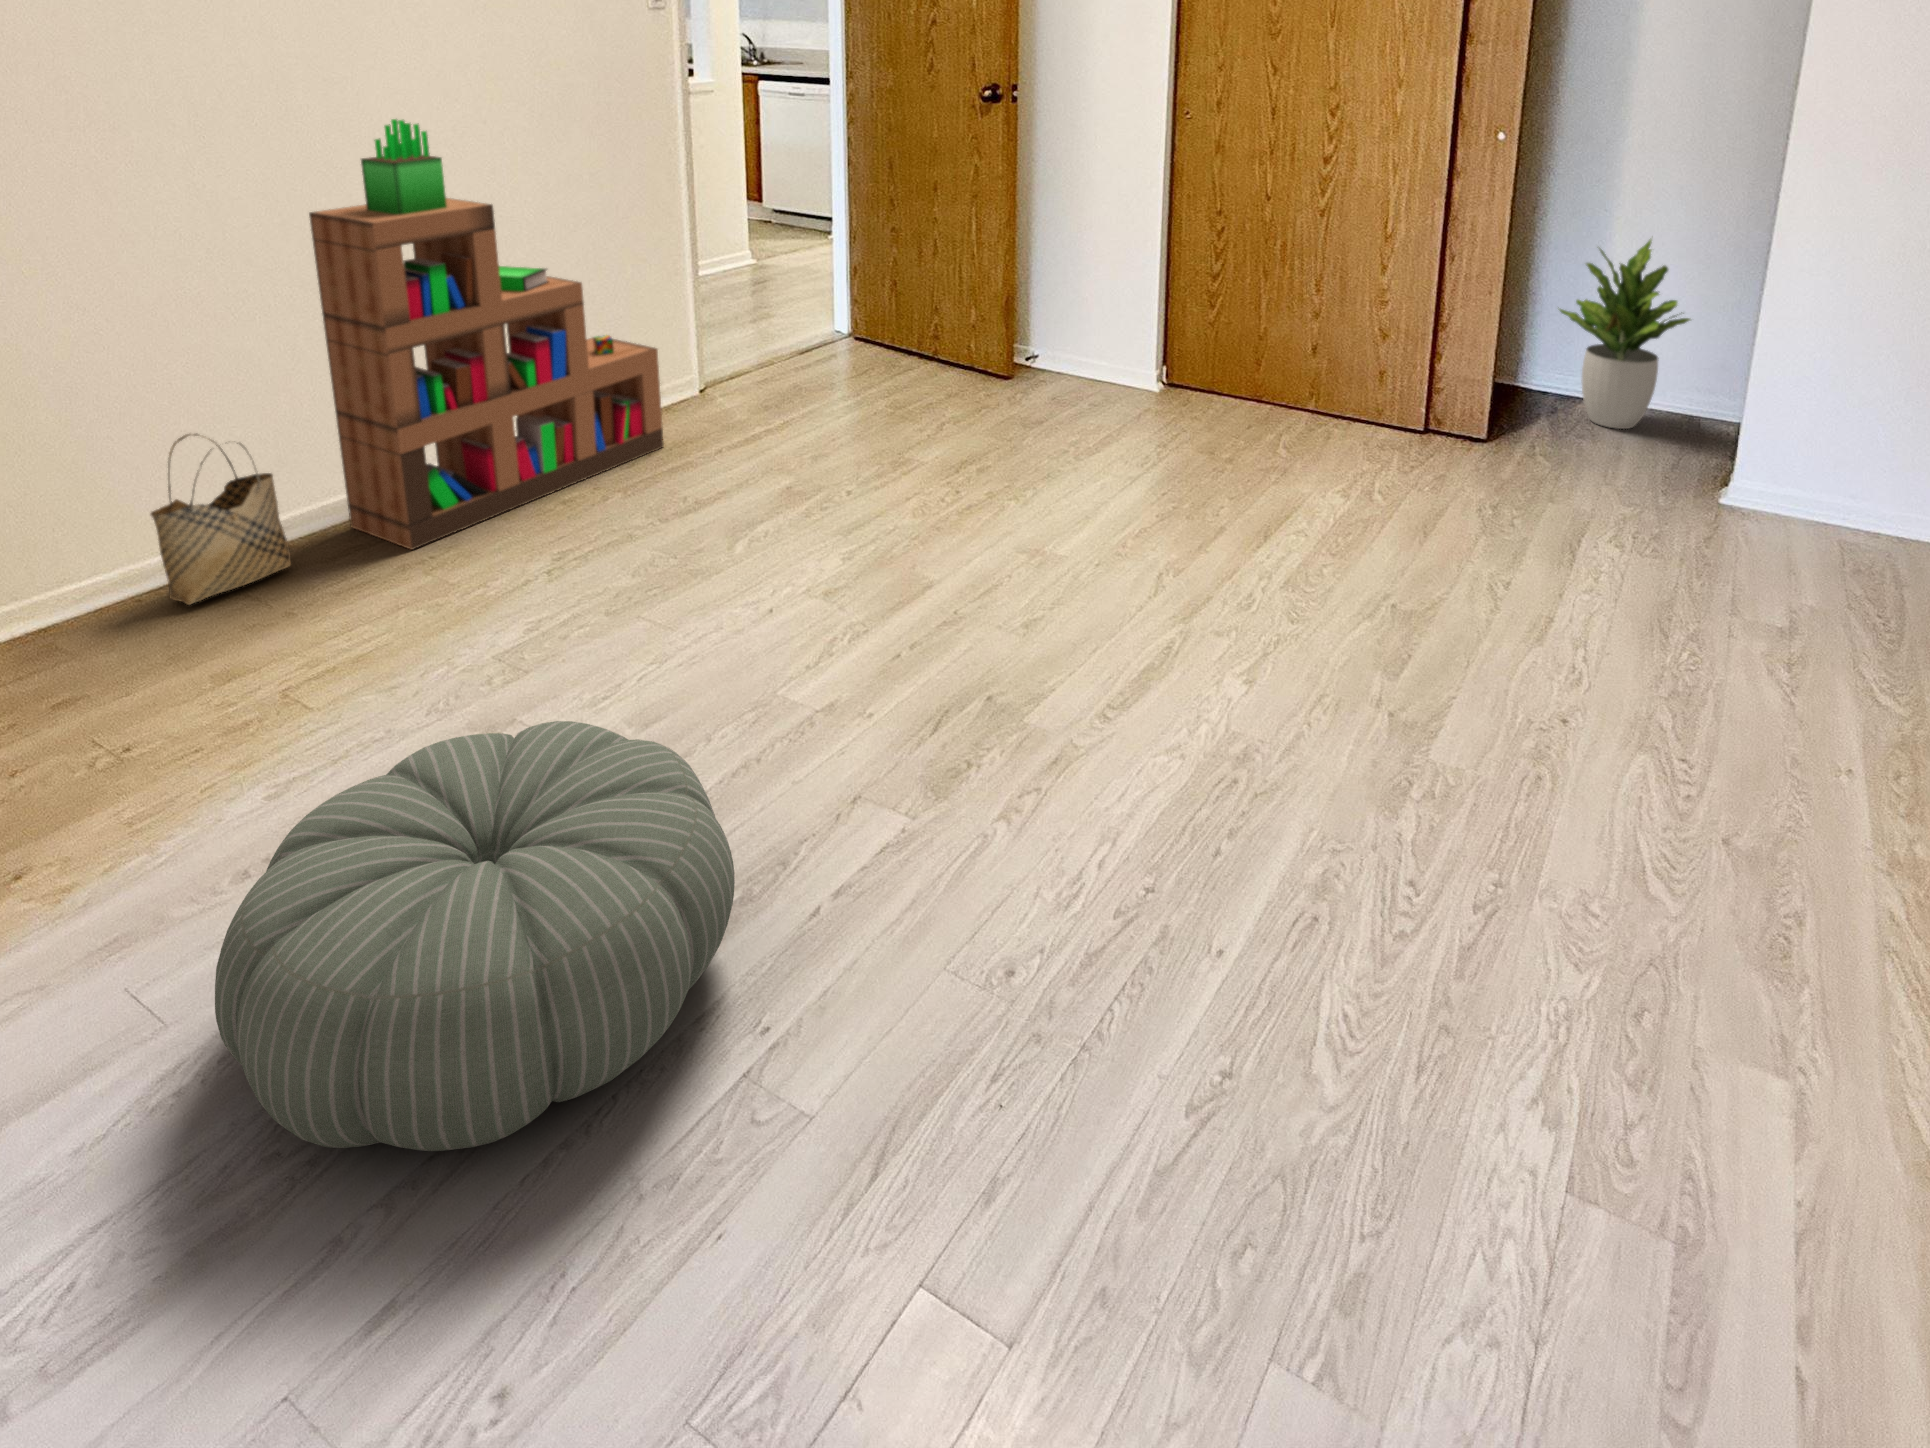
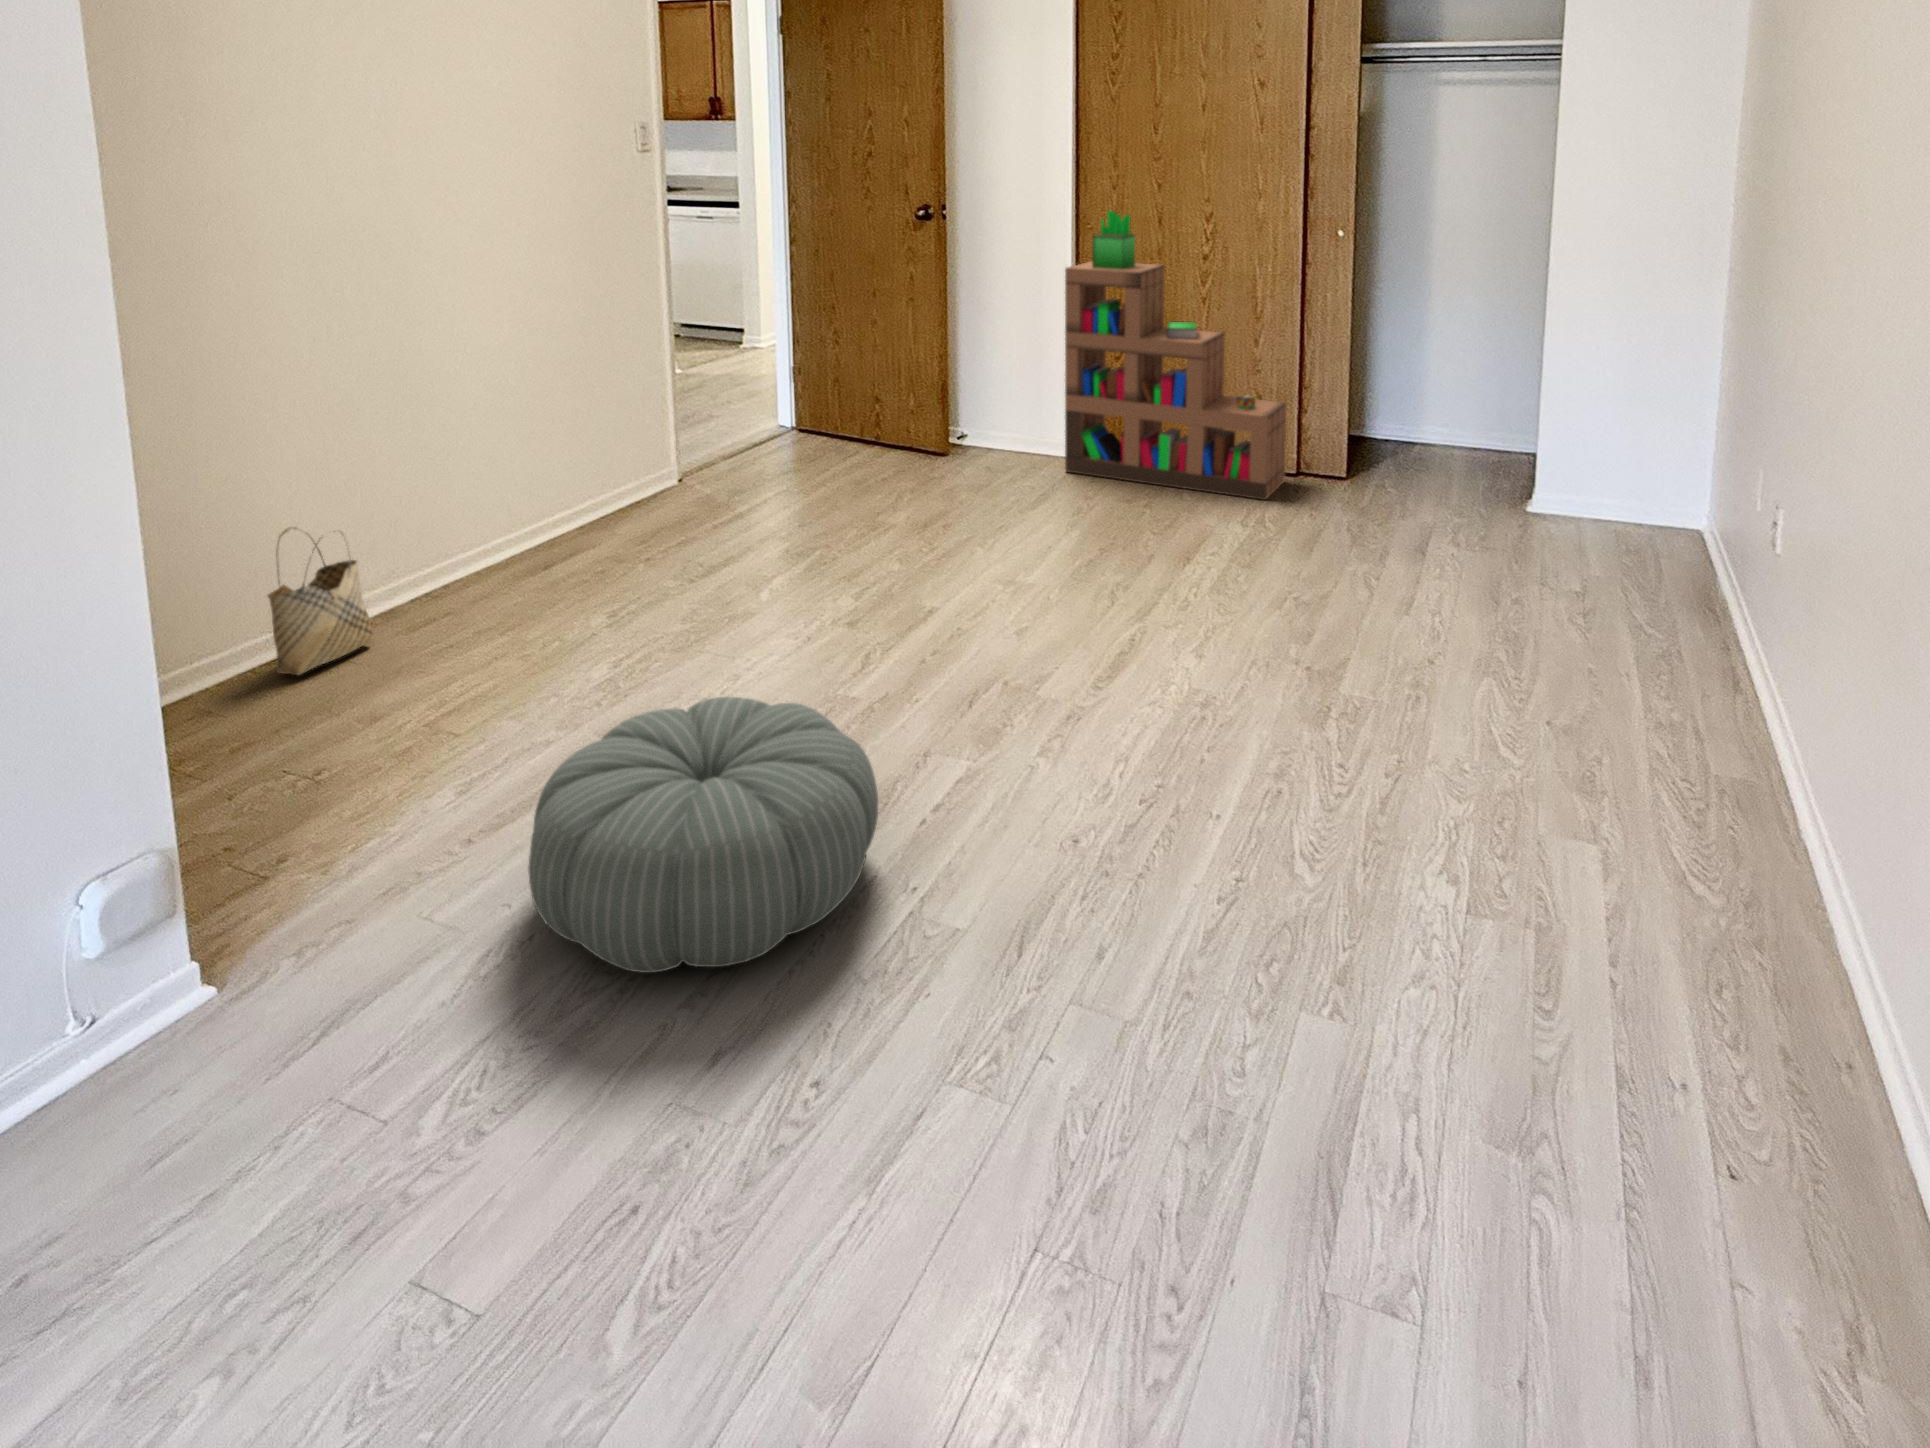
bookshelf: present [309,119,664,550] -> present [1065,211,1286,500]
potted plant: present [1560,240,1690,429] -> none [1393,308,1498,466]

